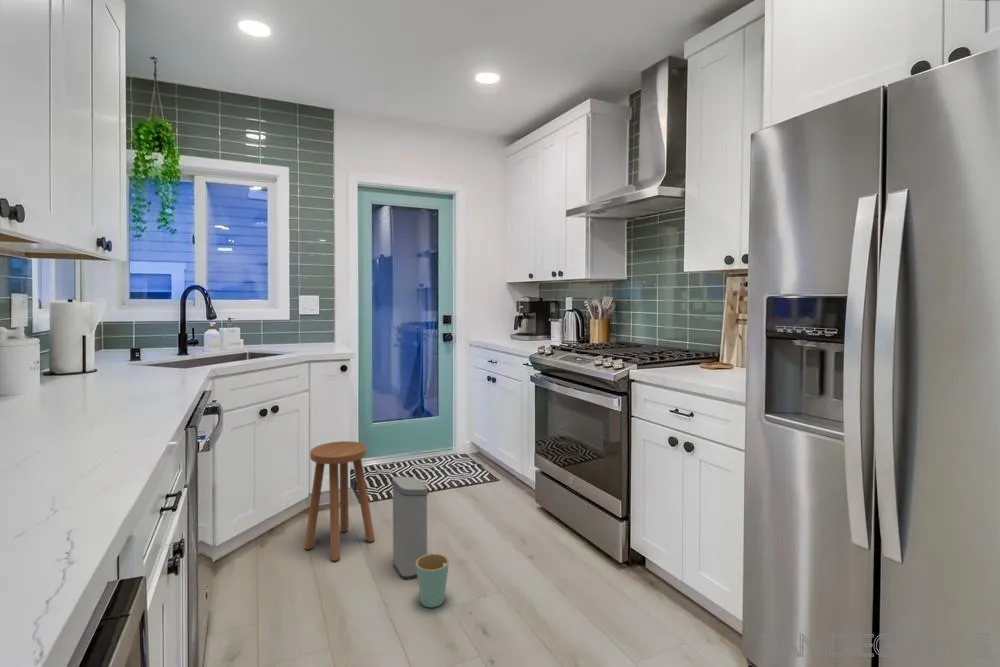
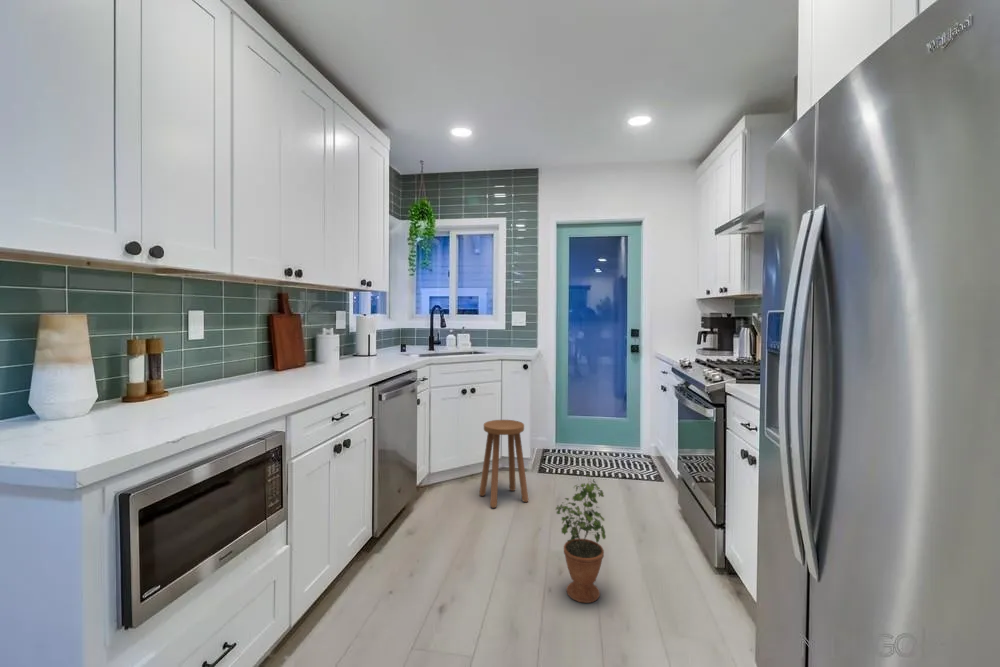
trash can: present [392,477,449,607] -> none [526,452,553,561]
potted plant: none [472,492,528,635] -> present [556,480,606,603]

